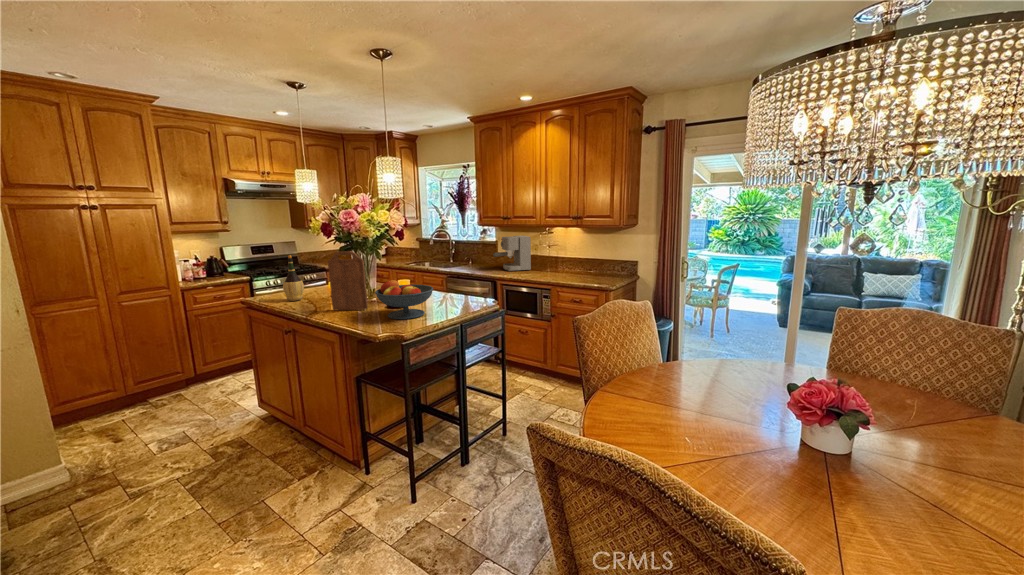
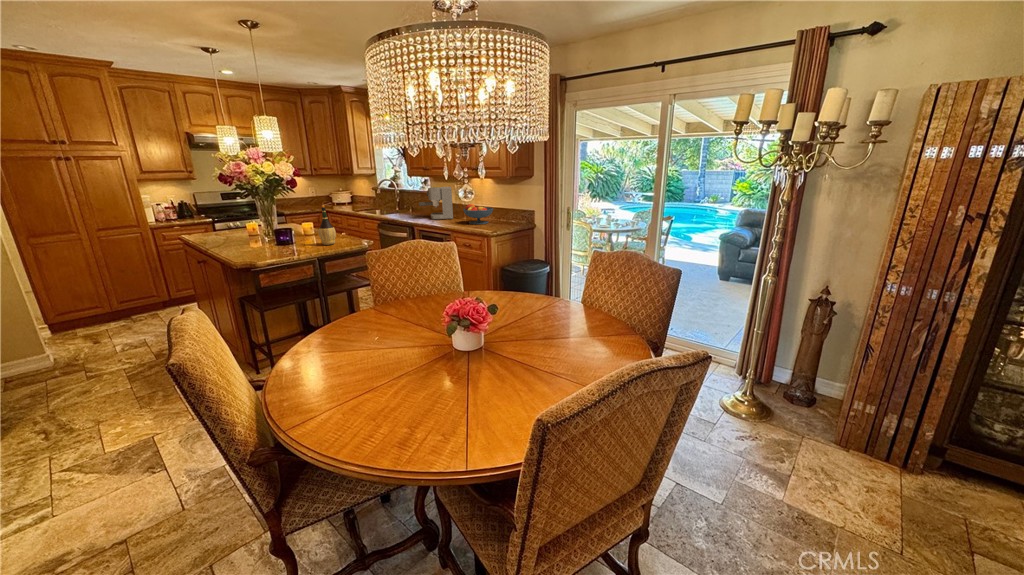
cutting board: present [328,251,368,310] -> none [219,198,255,246]
wine bottle: present [283,255,304,301] -> present [318,205,336,245]
fruit bowl: present [375,280,433,319] -> present [463,204,493,224]

